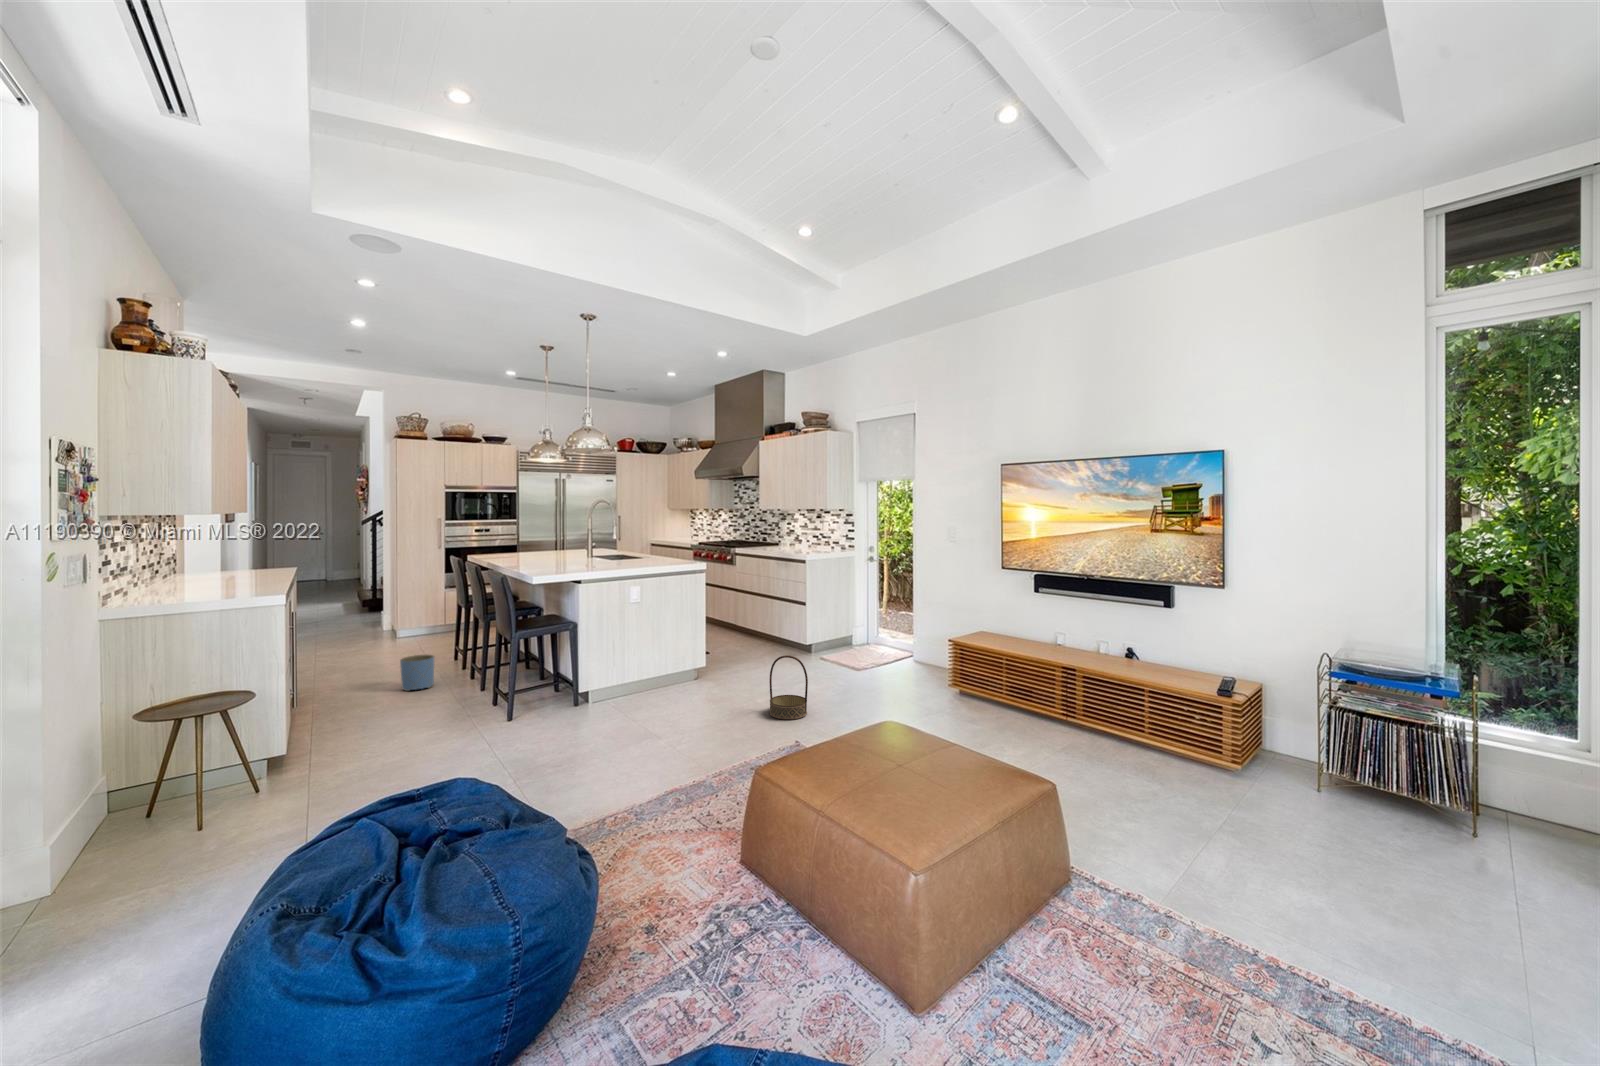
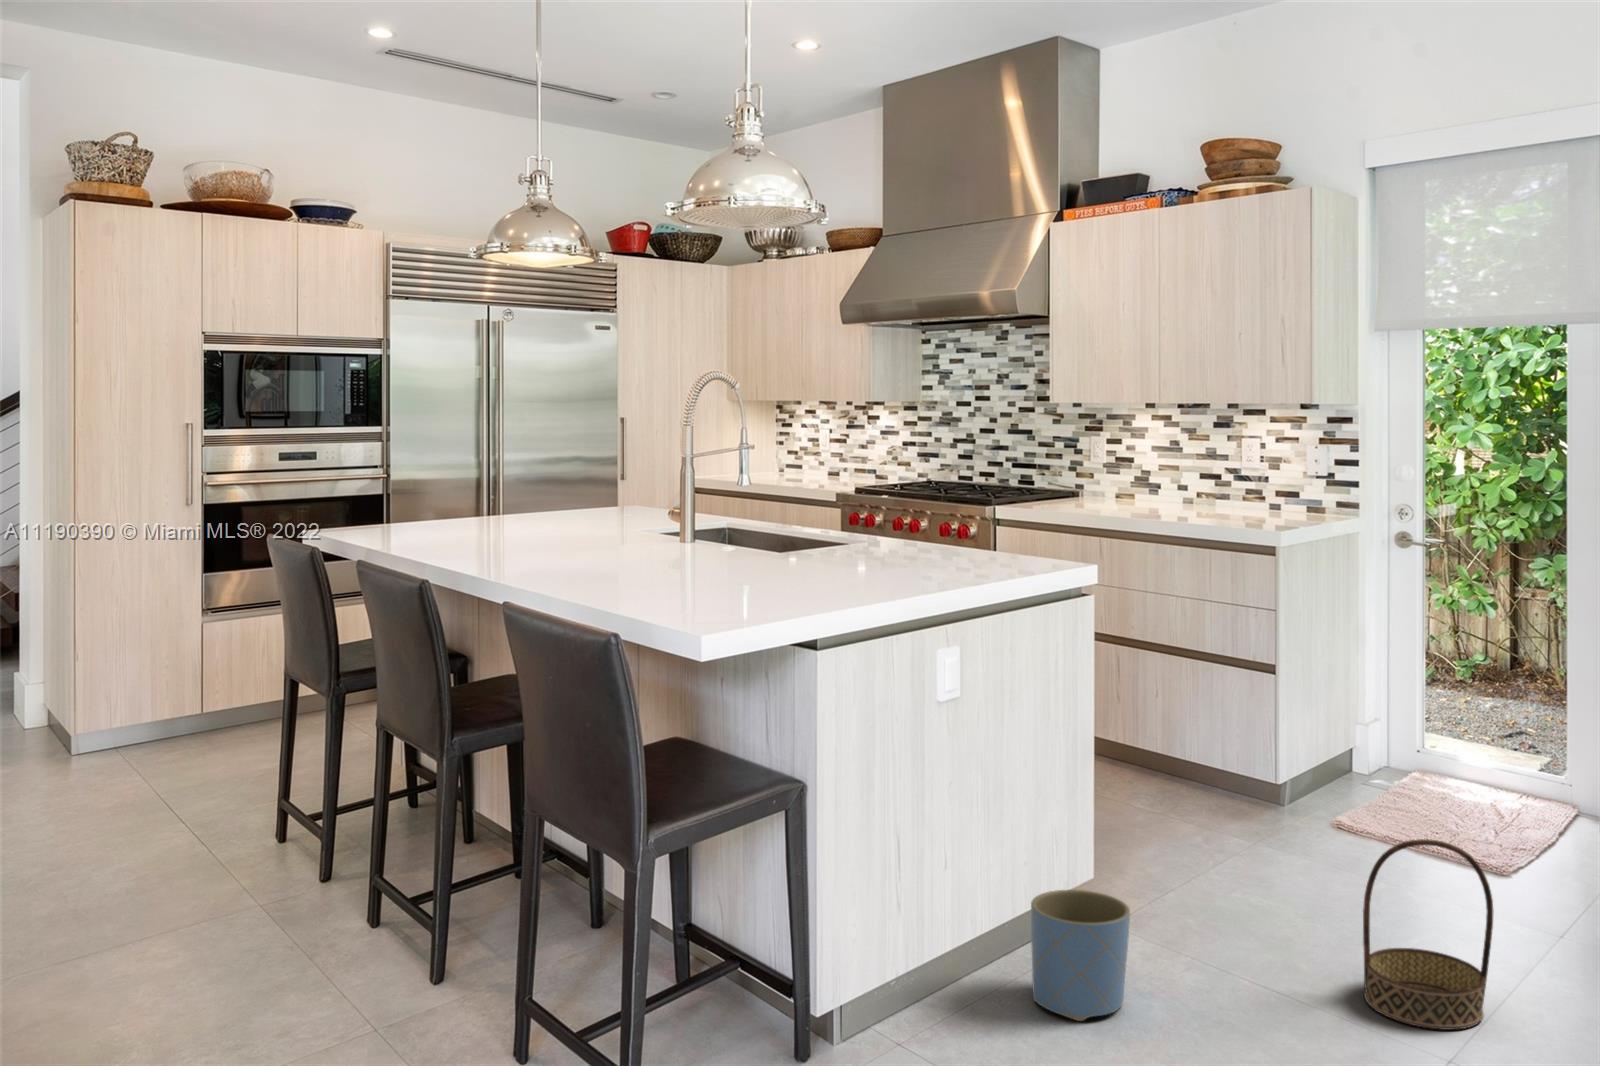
planter: present [400,655,434,691] -> present [1031,890,1130,1021]

